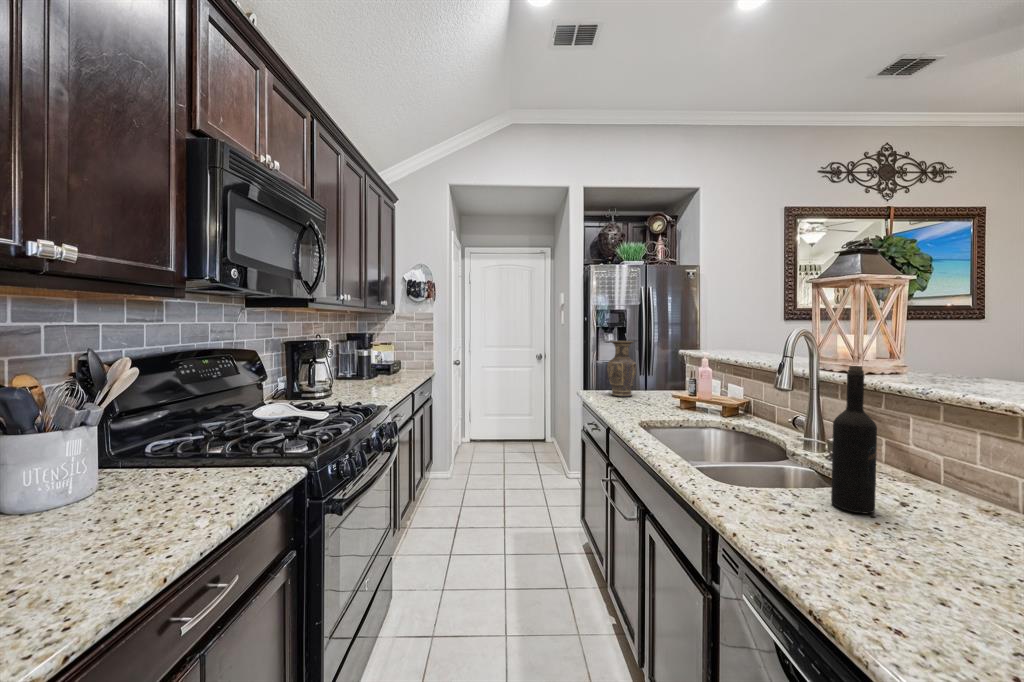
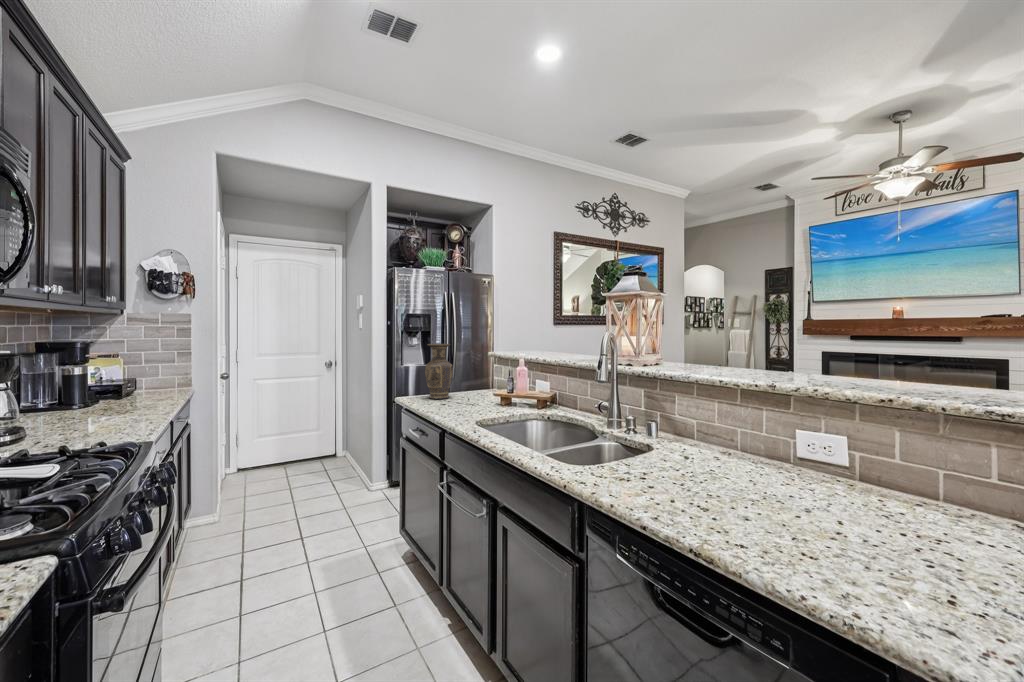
wine bottle: present [831,366,877,513] -> none [651,358,680,472]

